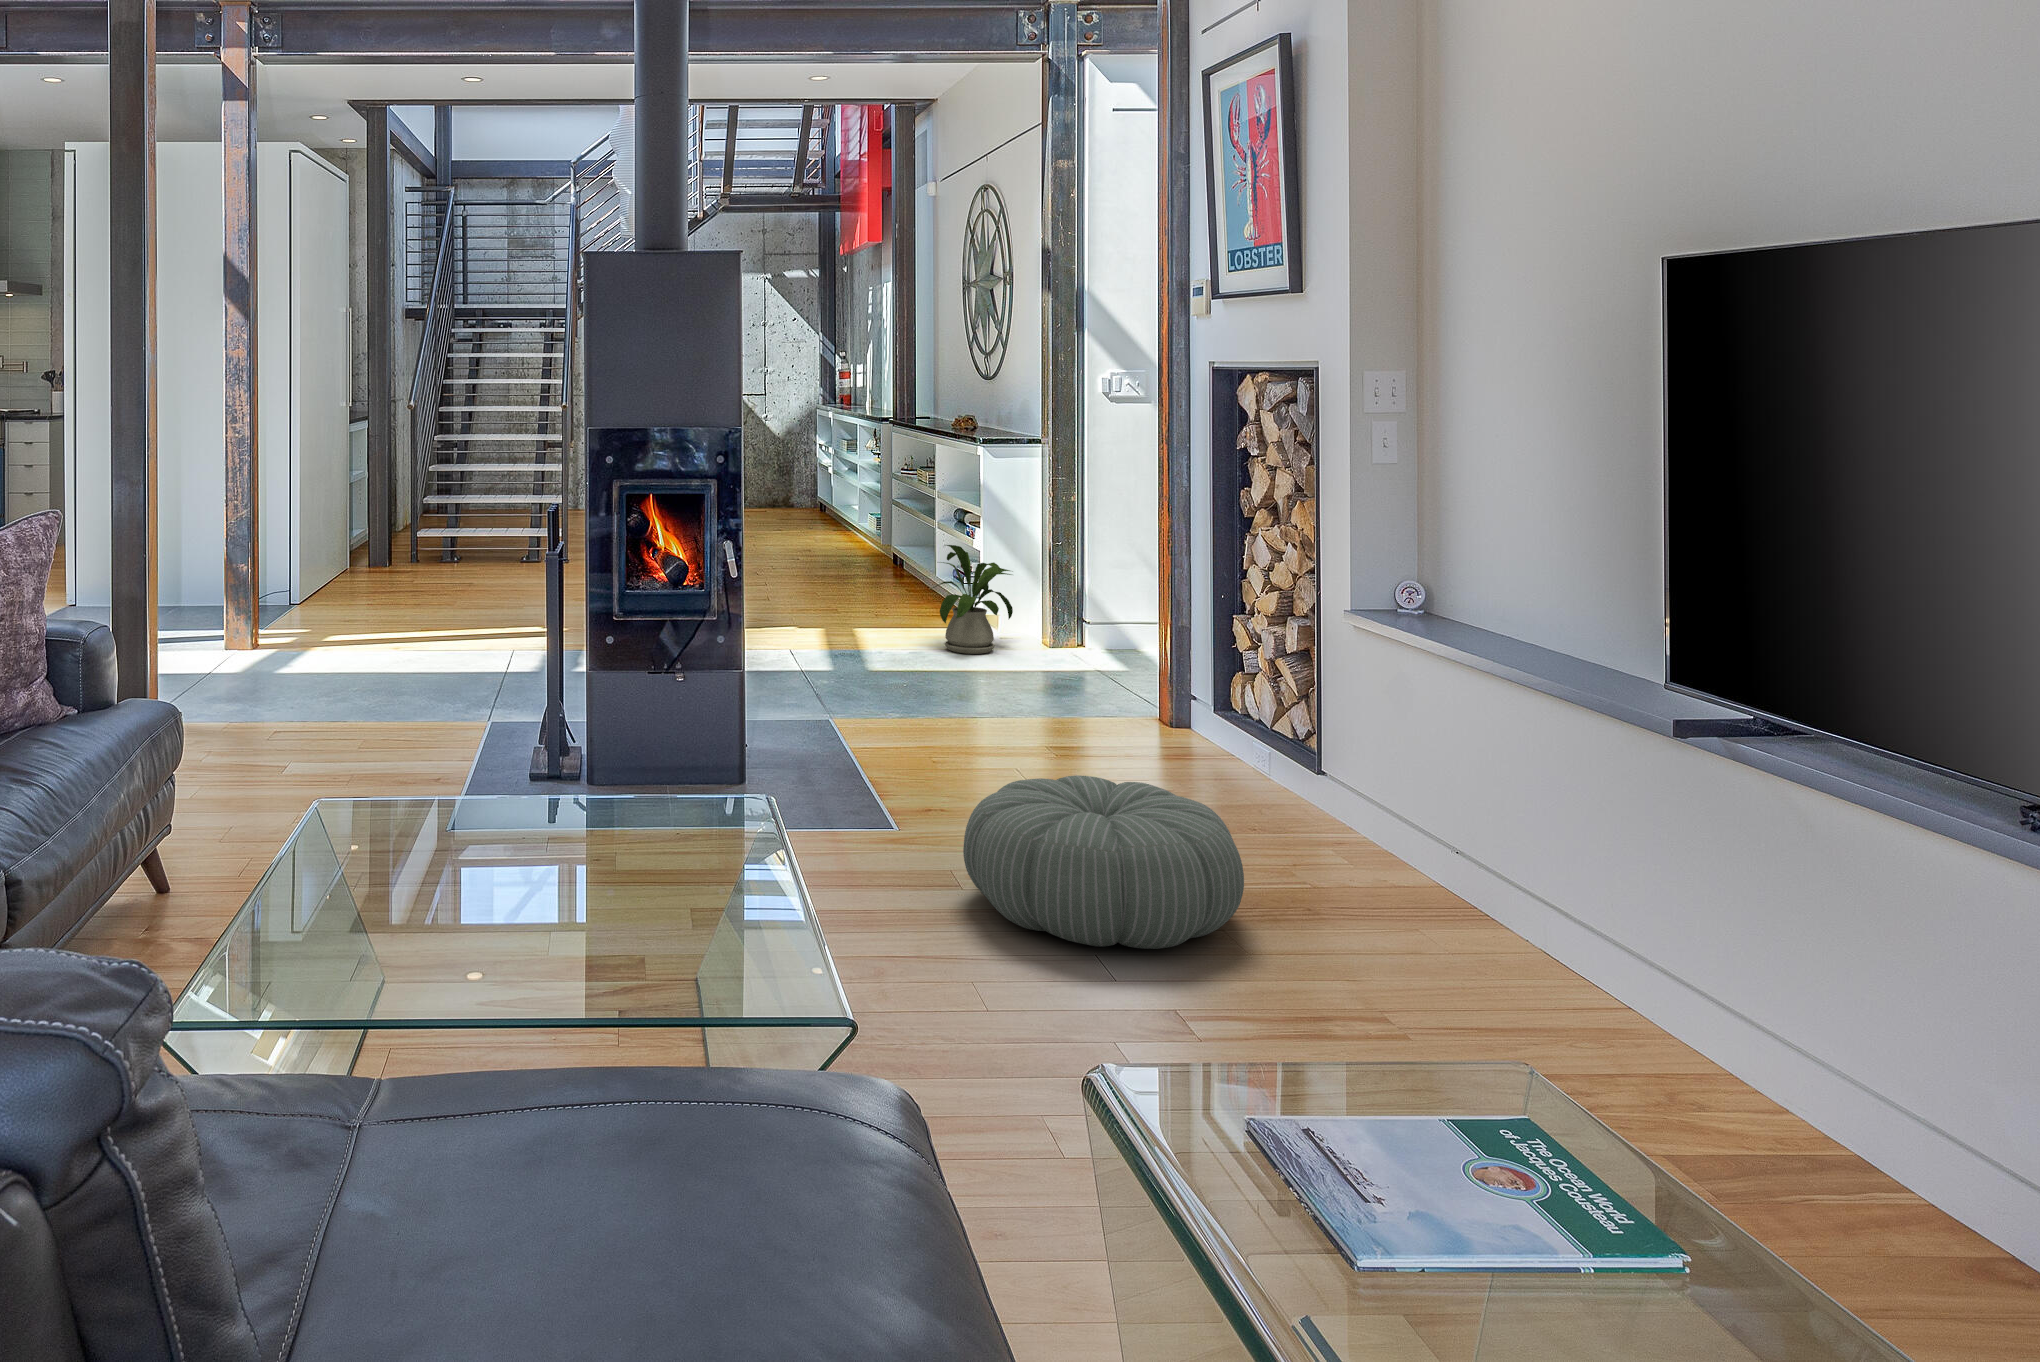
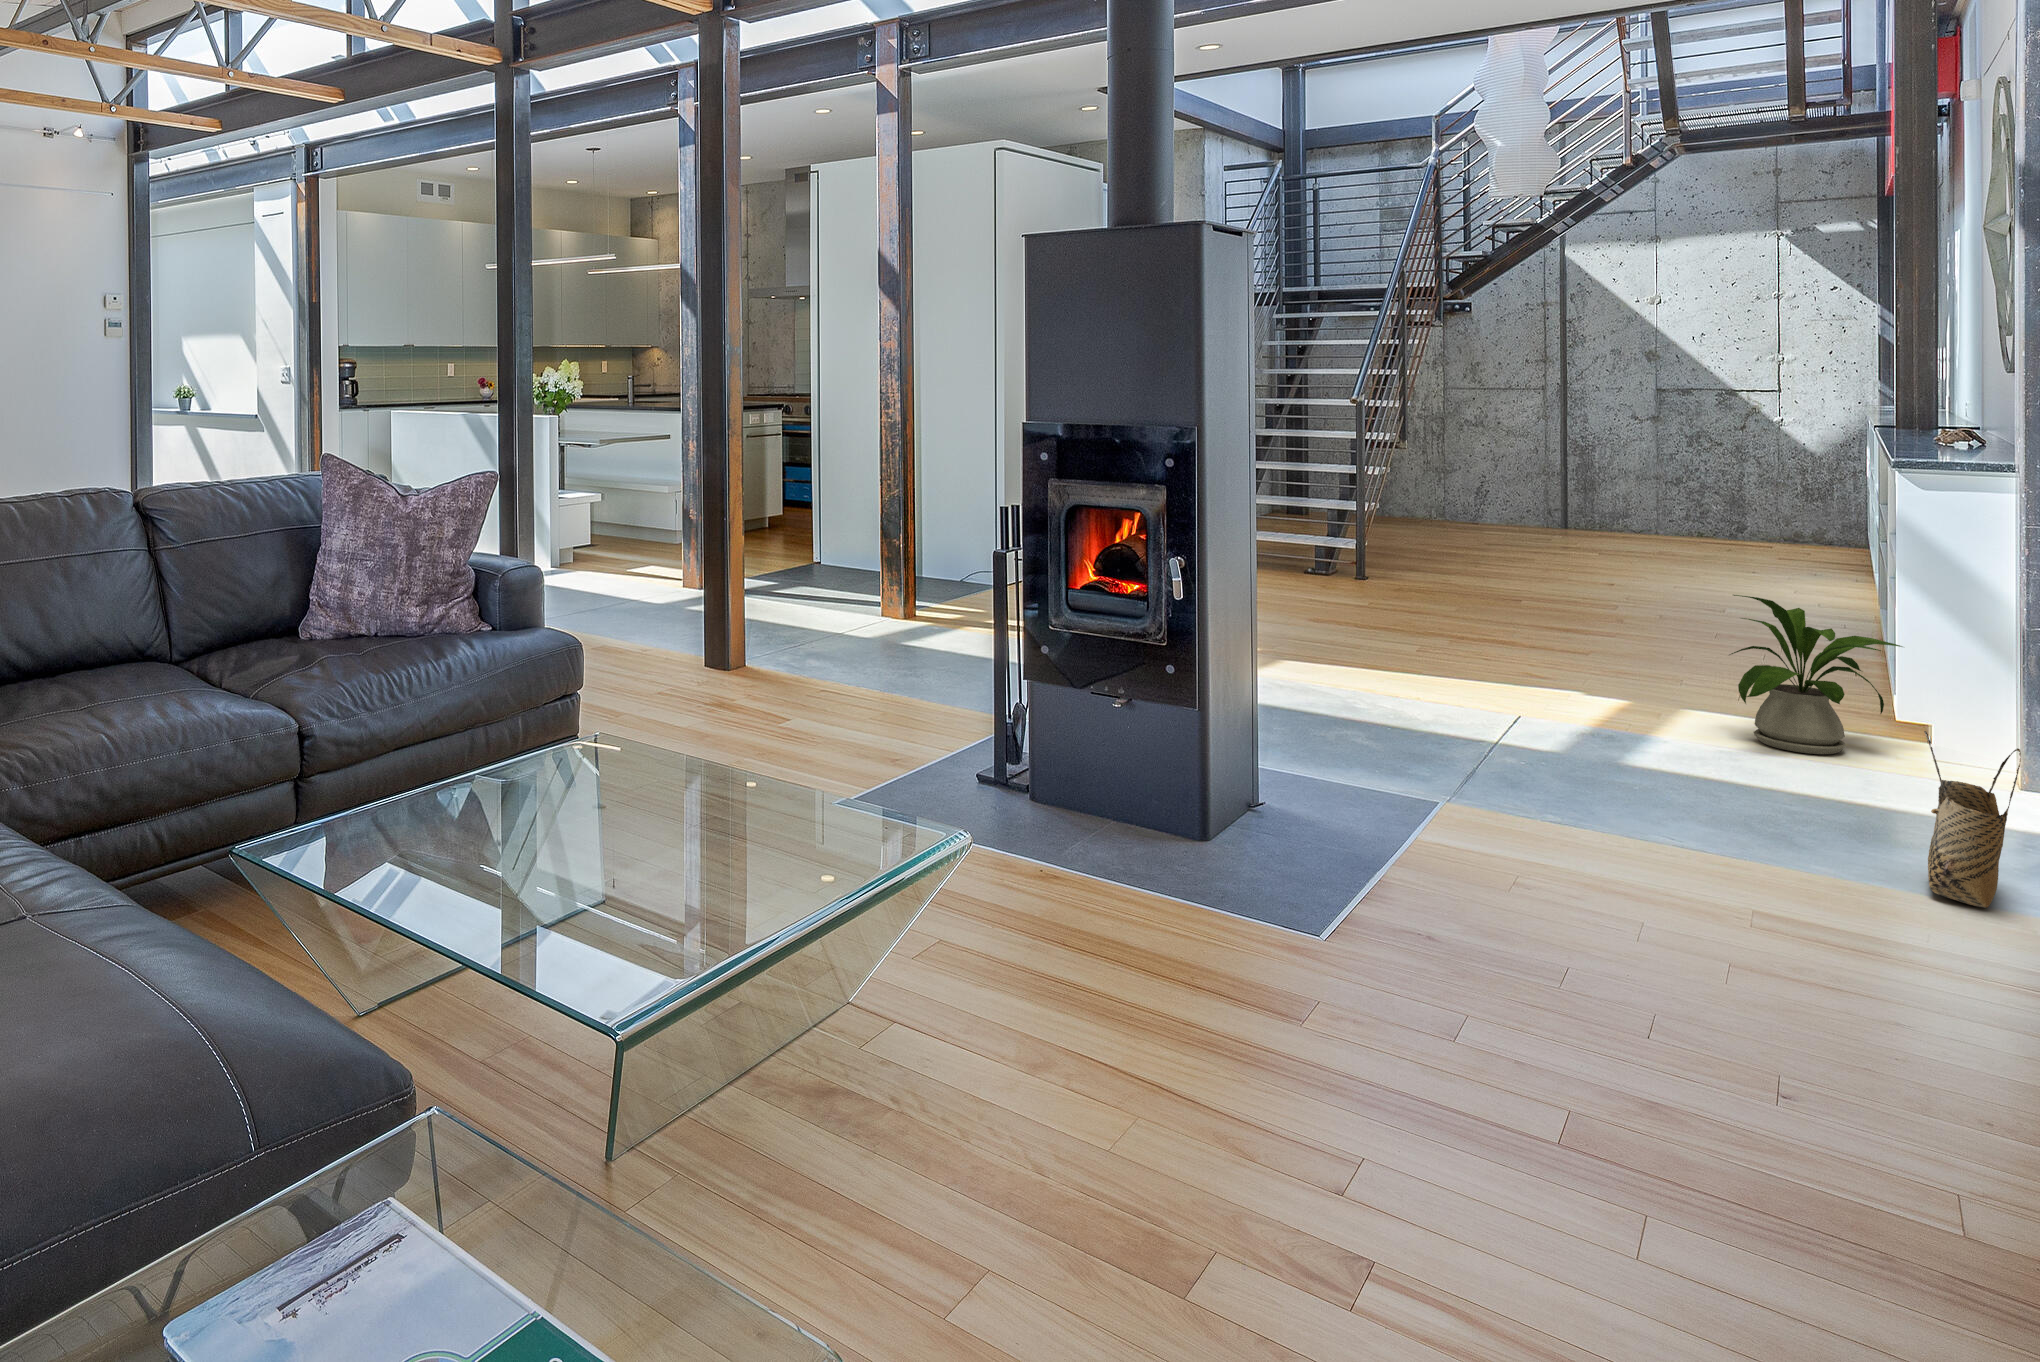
woven basket: none [1120,619,1172,728] -> present [1924,731,2021,908]
pouf: present [963,775,1244,949] -> none [1212,884,1629,1152]

